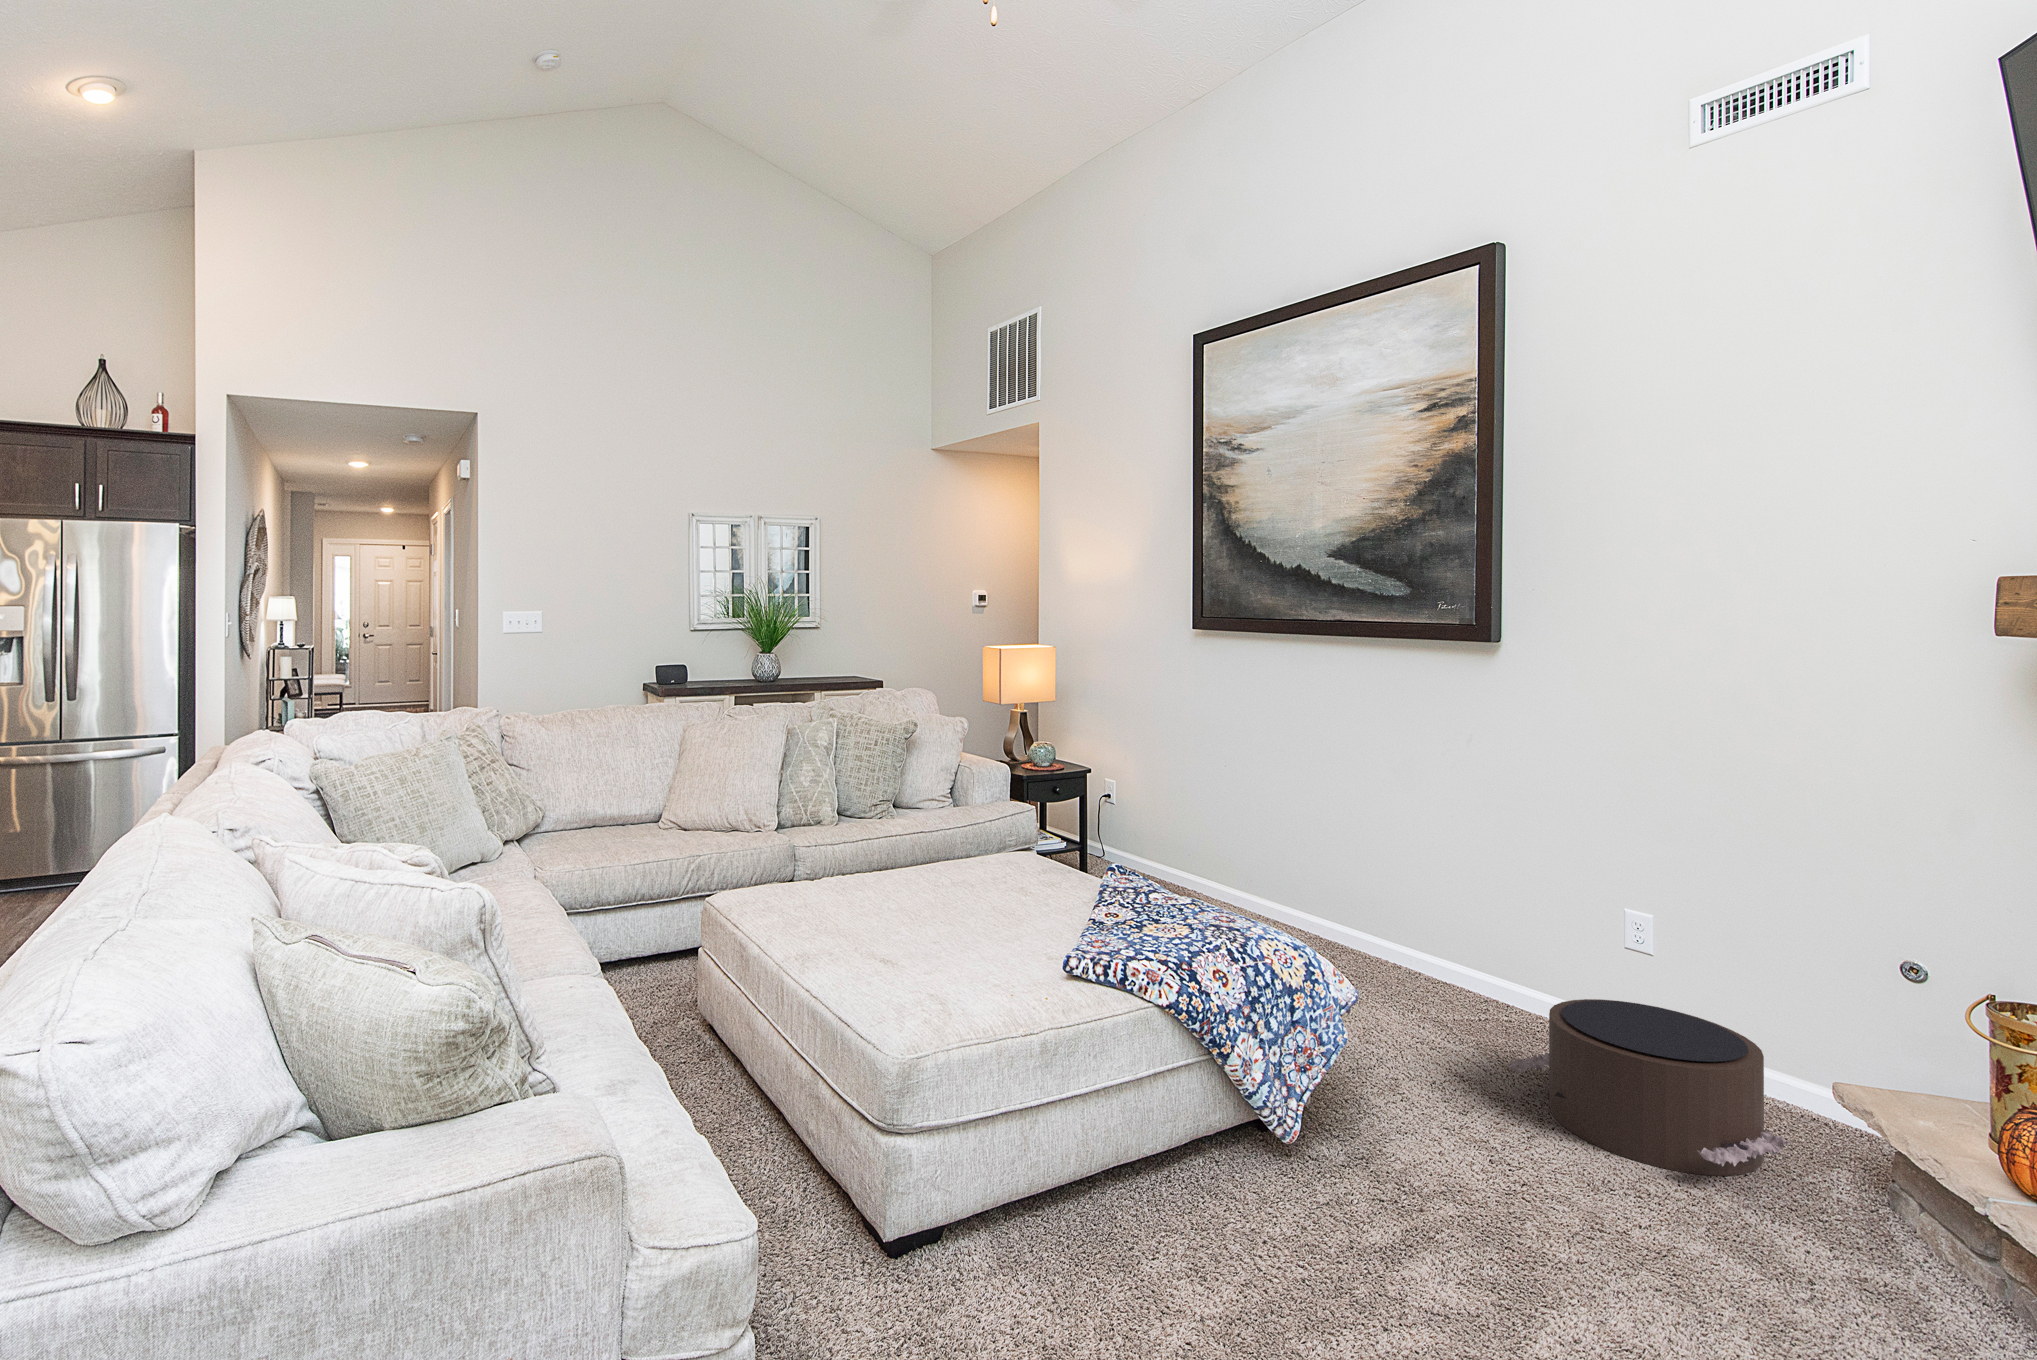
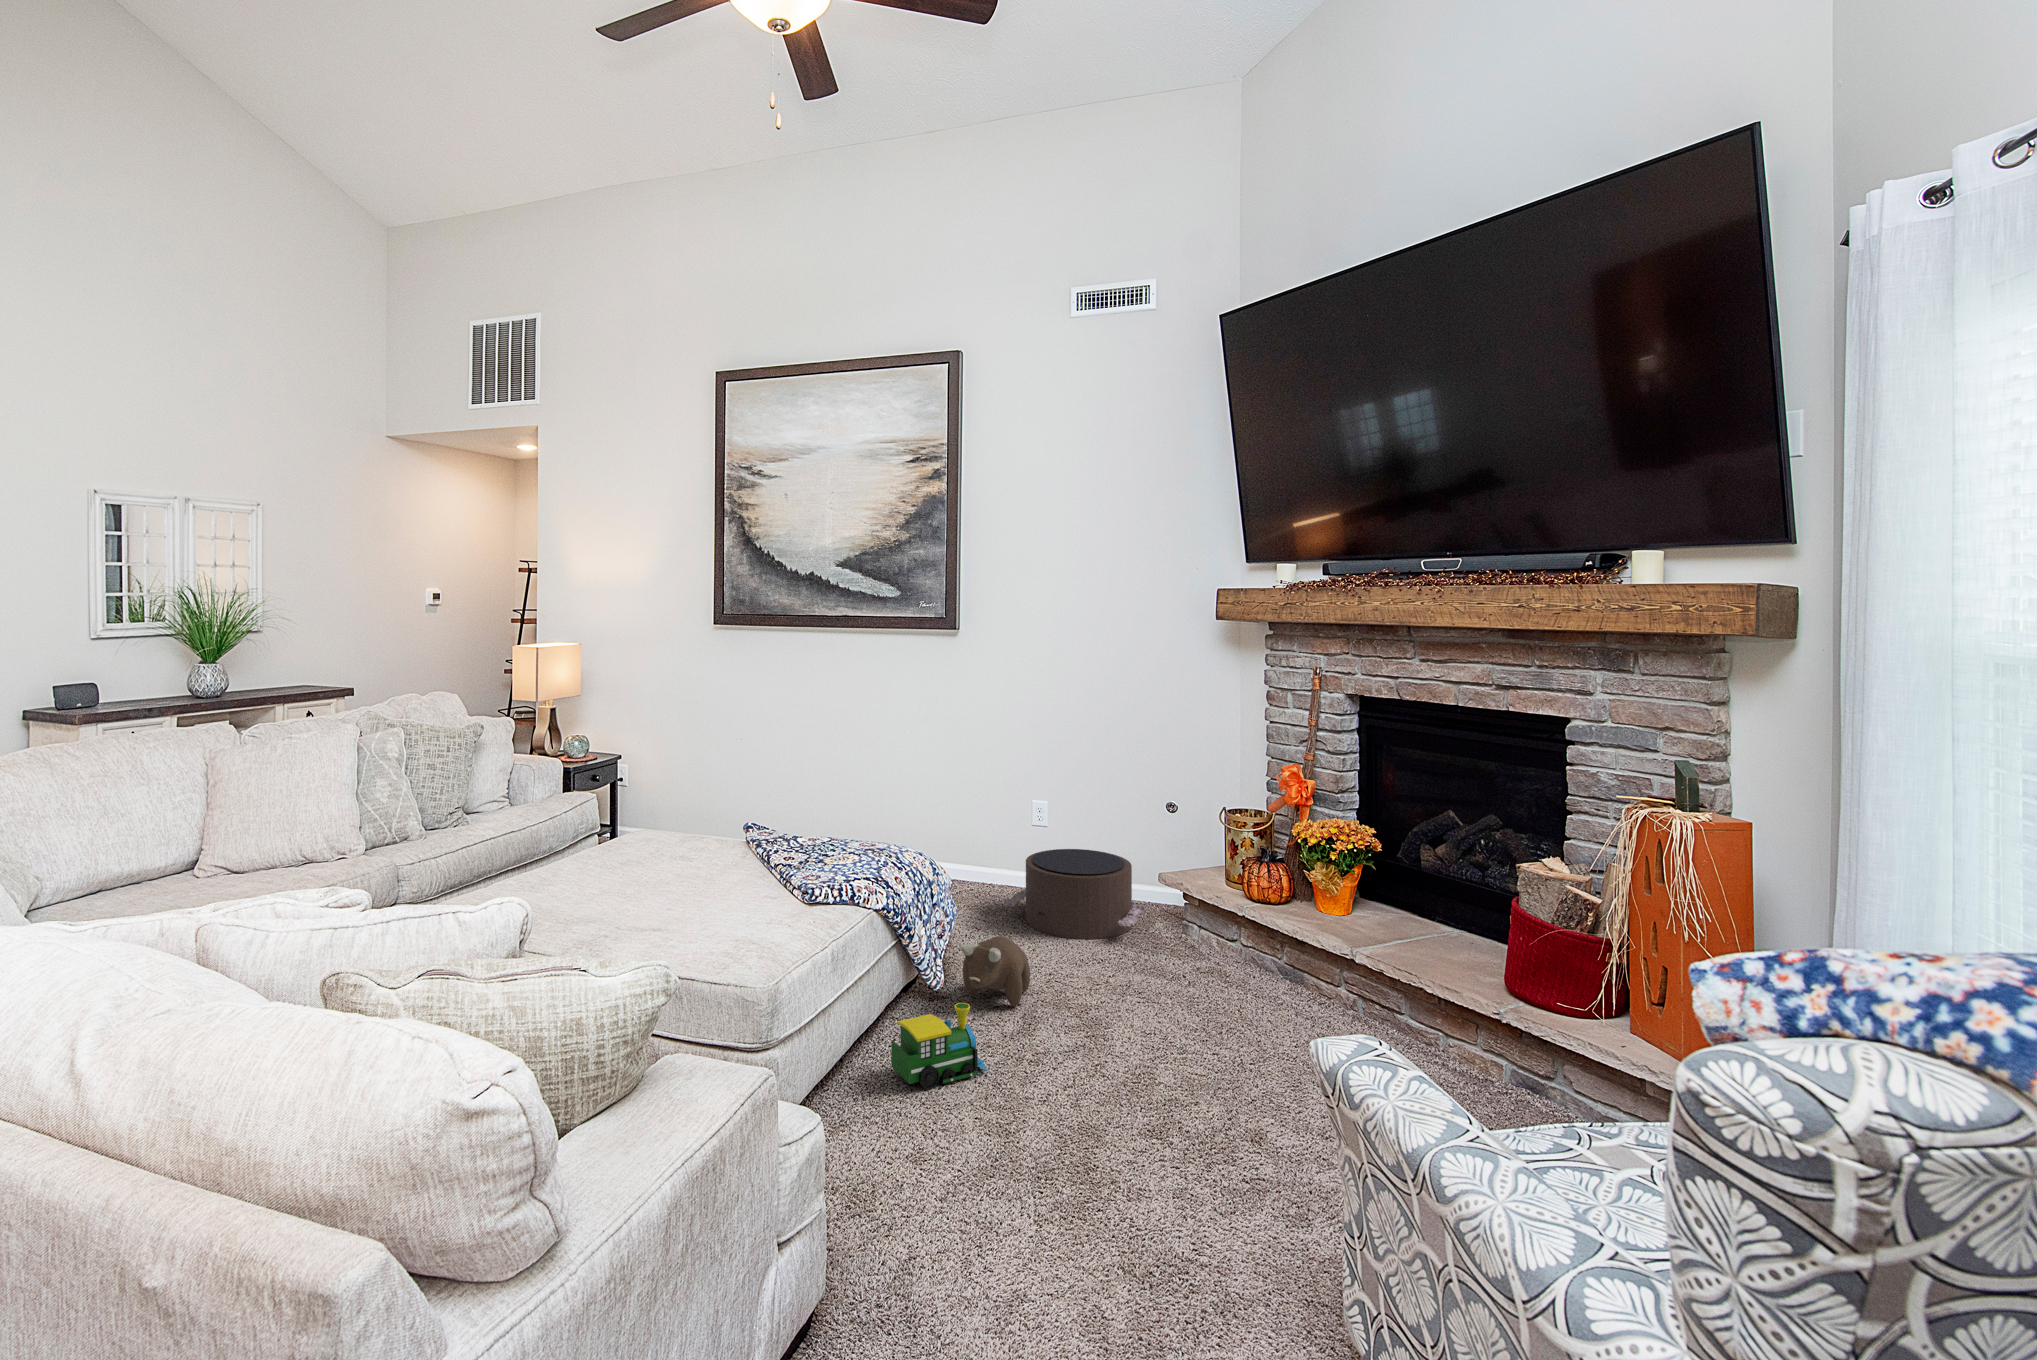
plush toy: none [1307,1095,1445,1217] -> present [961,936,1030,1006]
toy train: none [1118,1165,1258,1289] -> present [891,1003,988,1089]

